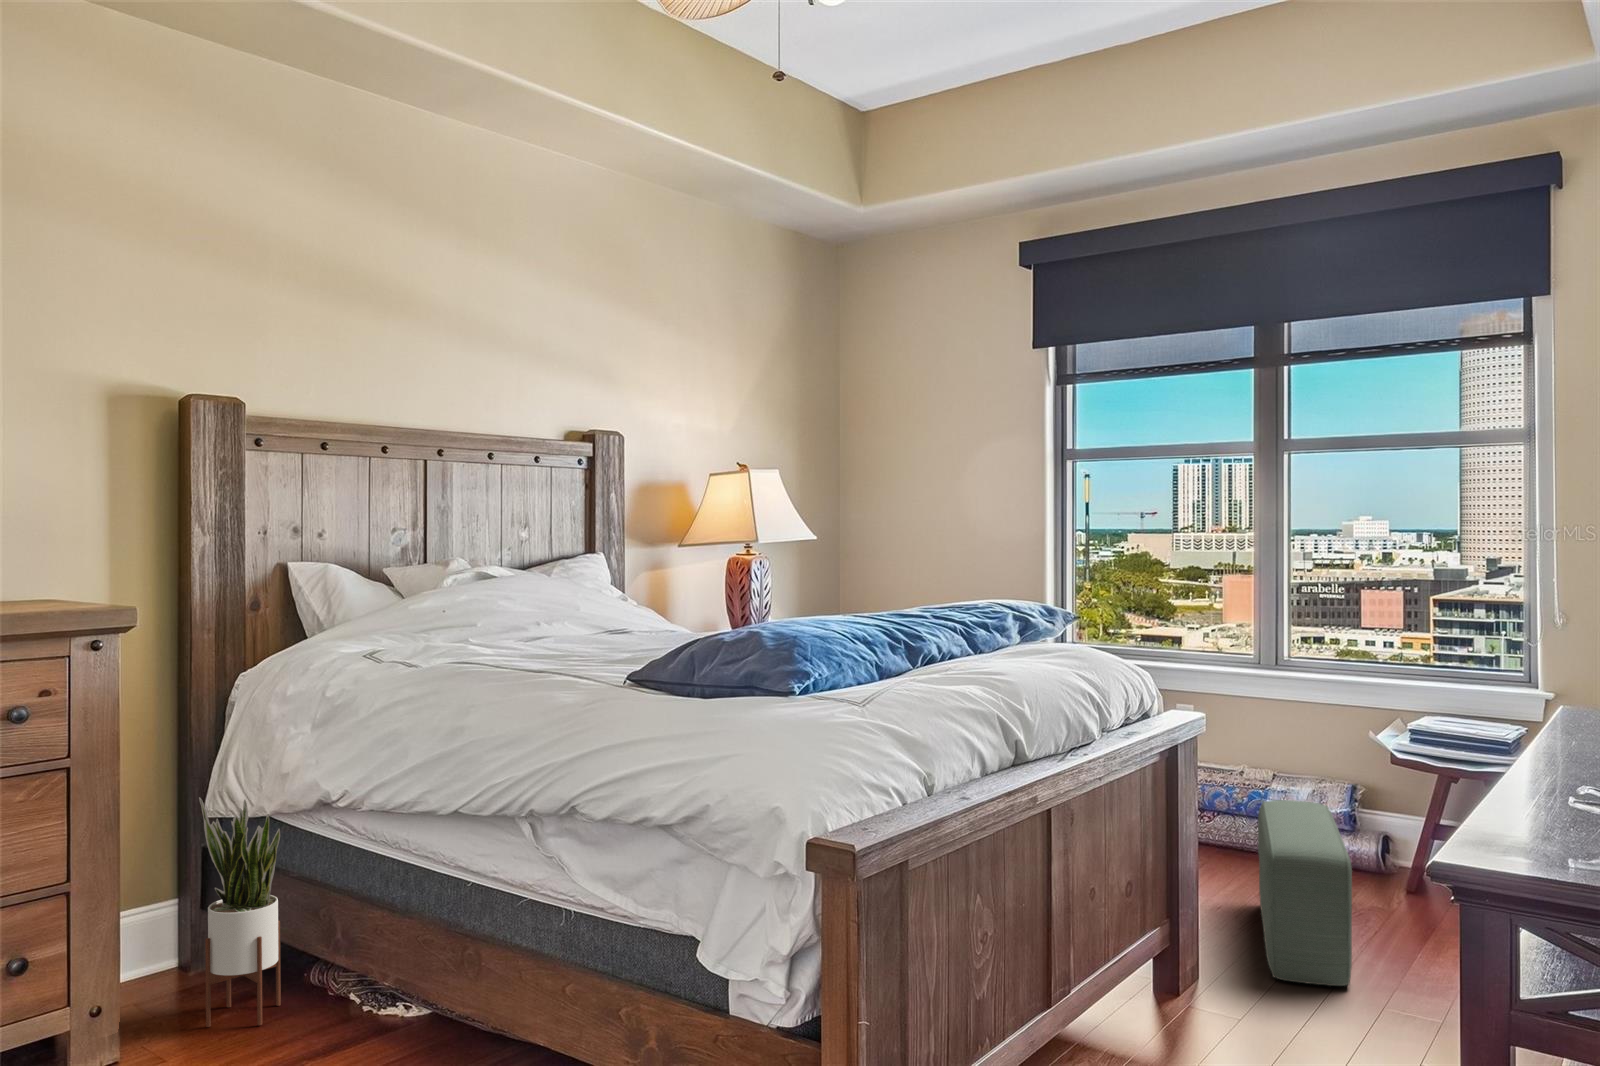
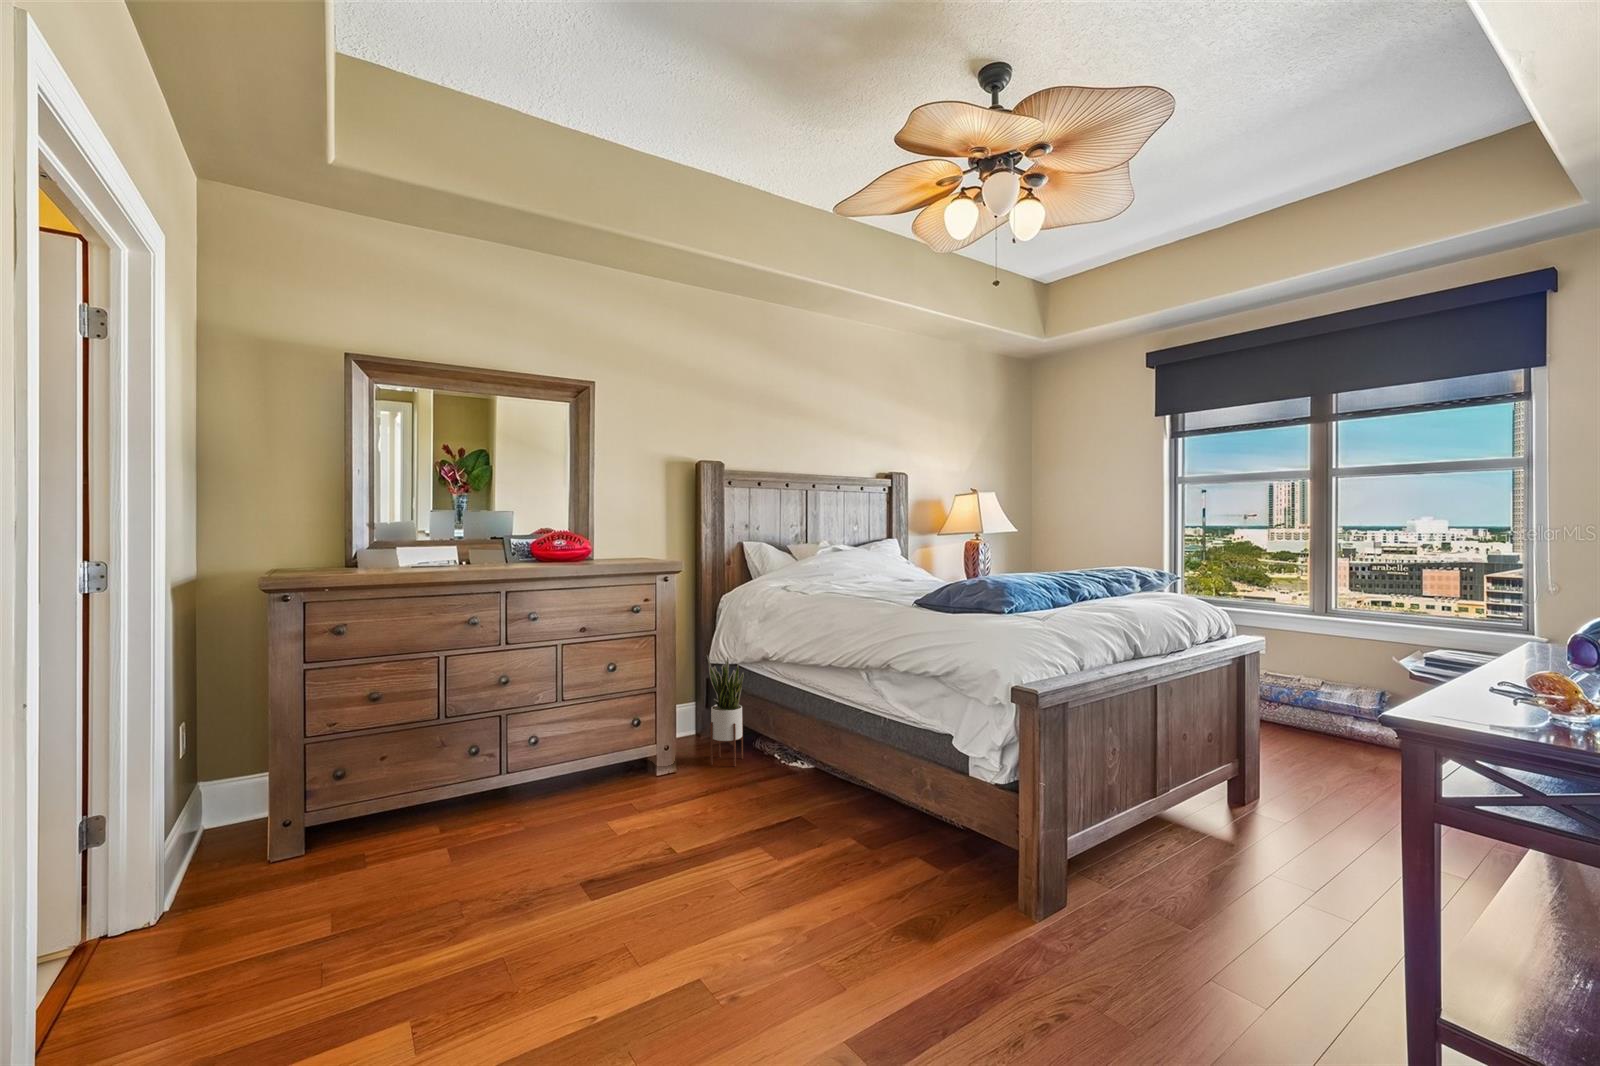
pouf: present [1258,800,1352,986] -> none [1305,696,1366,810]

